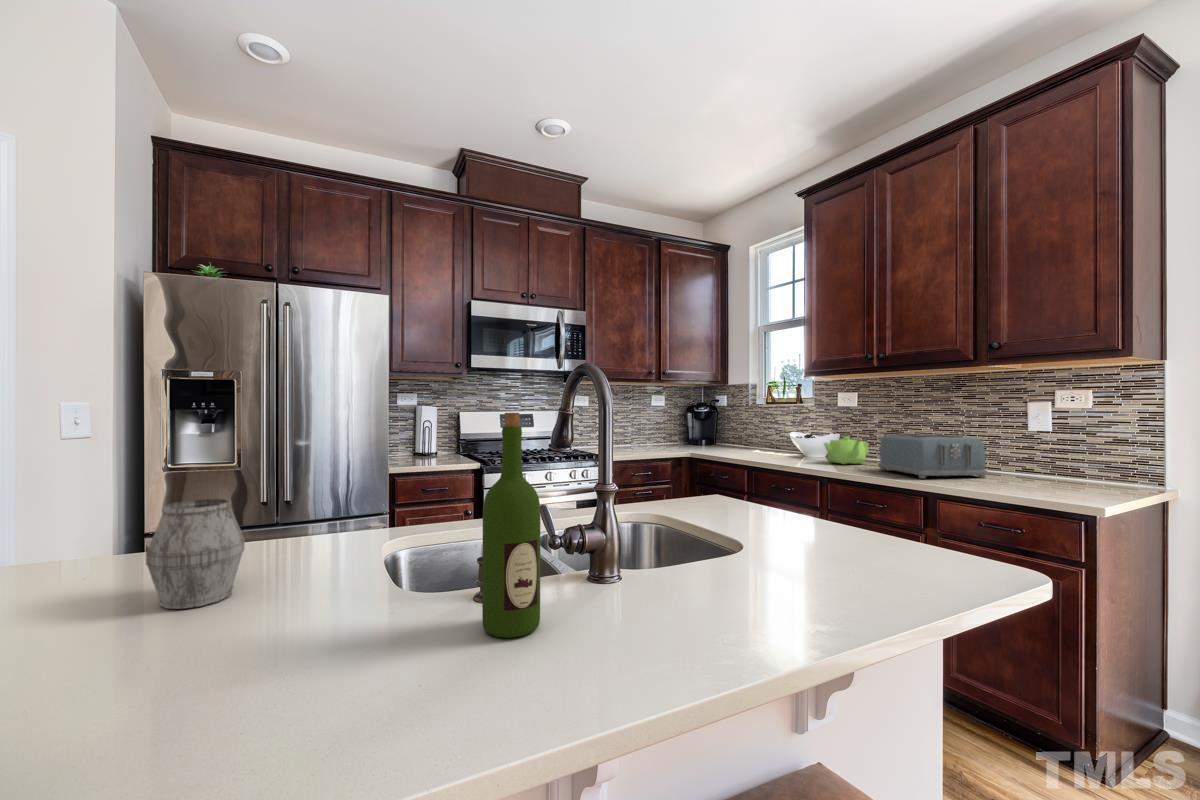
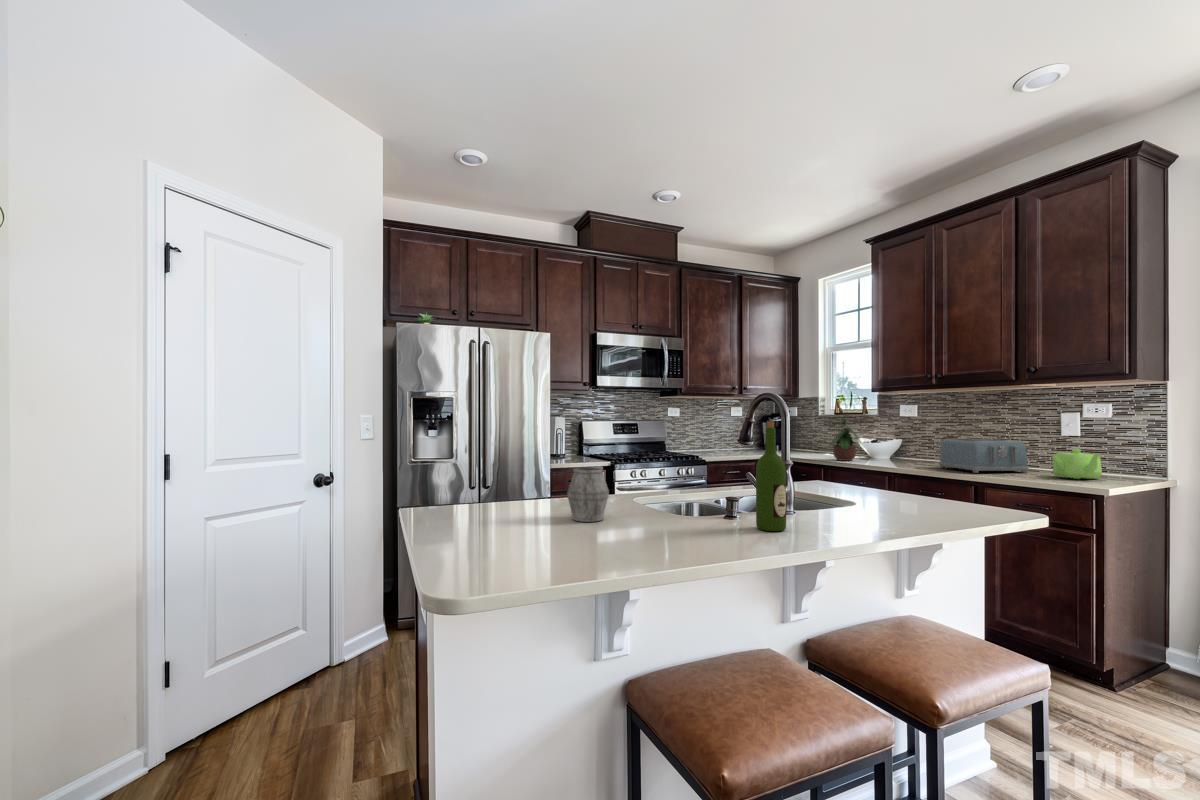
potted plant: none [752,399,793,460] -> present [831,415,860,461]
teapot: present [824,436,869,464] -> present [1052,449,1102,479]

